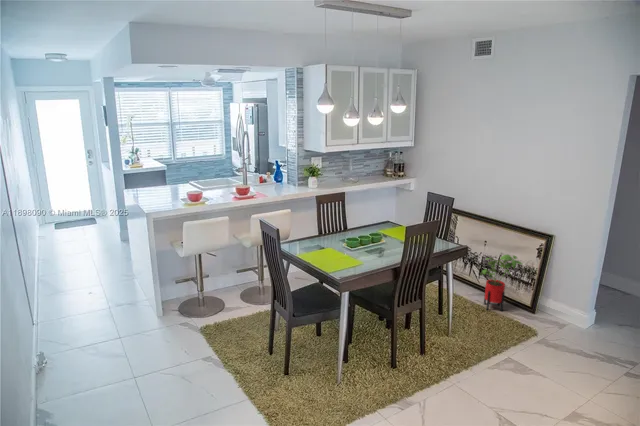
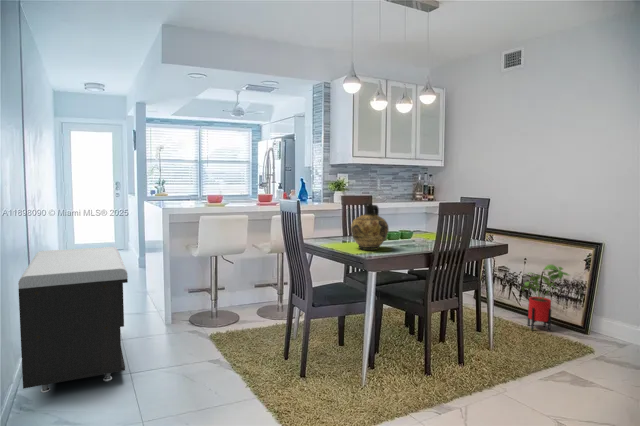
ceramic jug: none [327,220,361,263] -> present [351,203,388,250]
storage bench: none [25,253,128,403] -> present [18,247,128,393]

